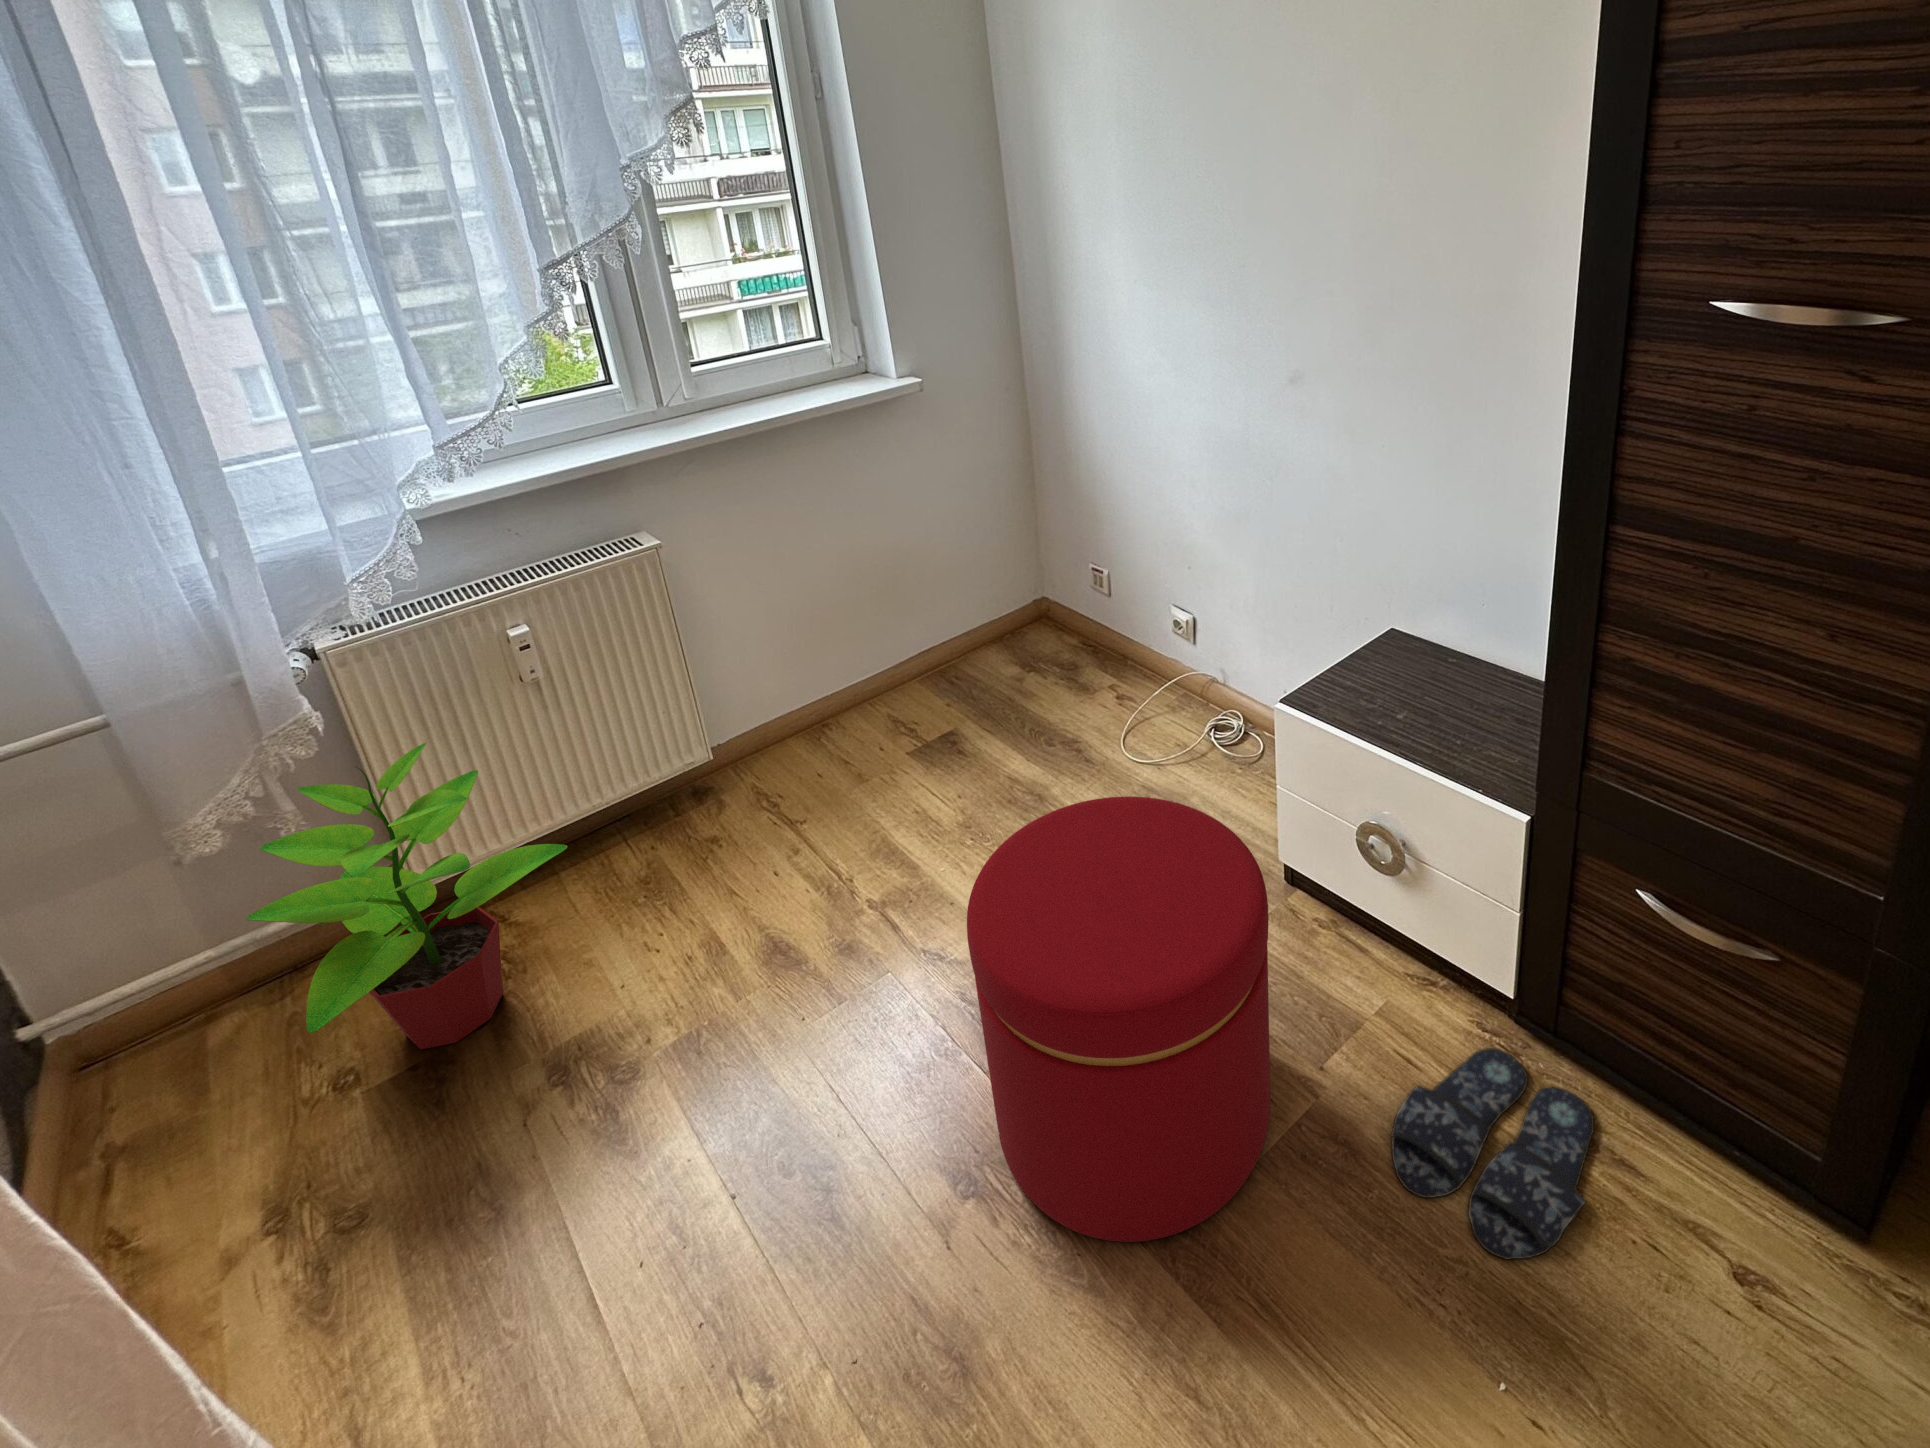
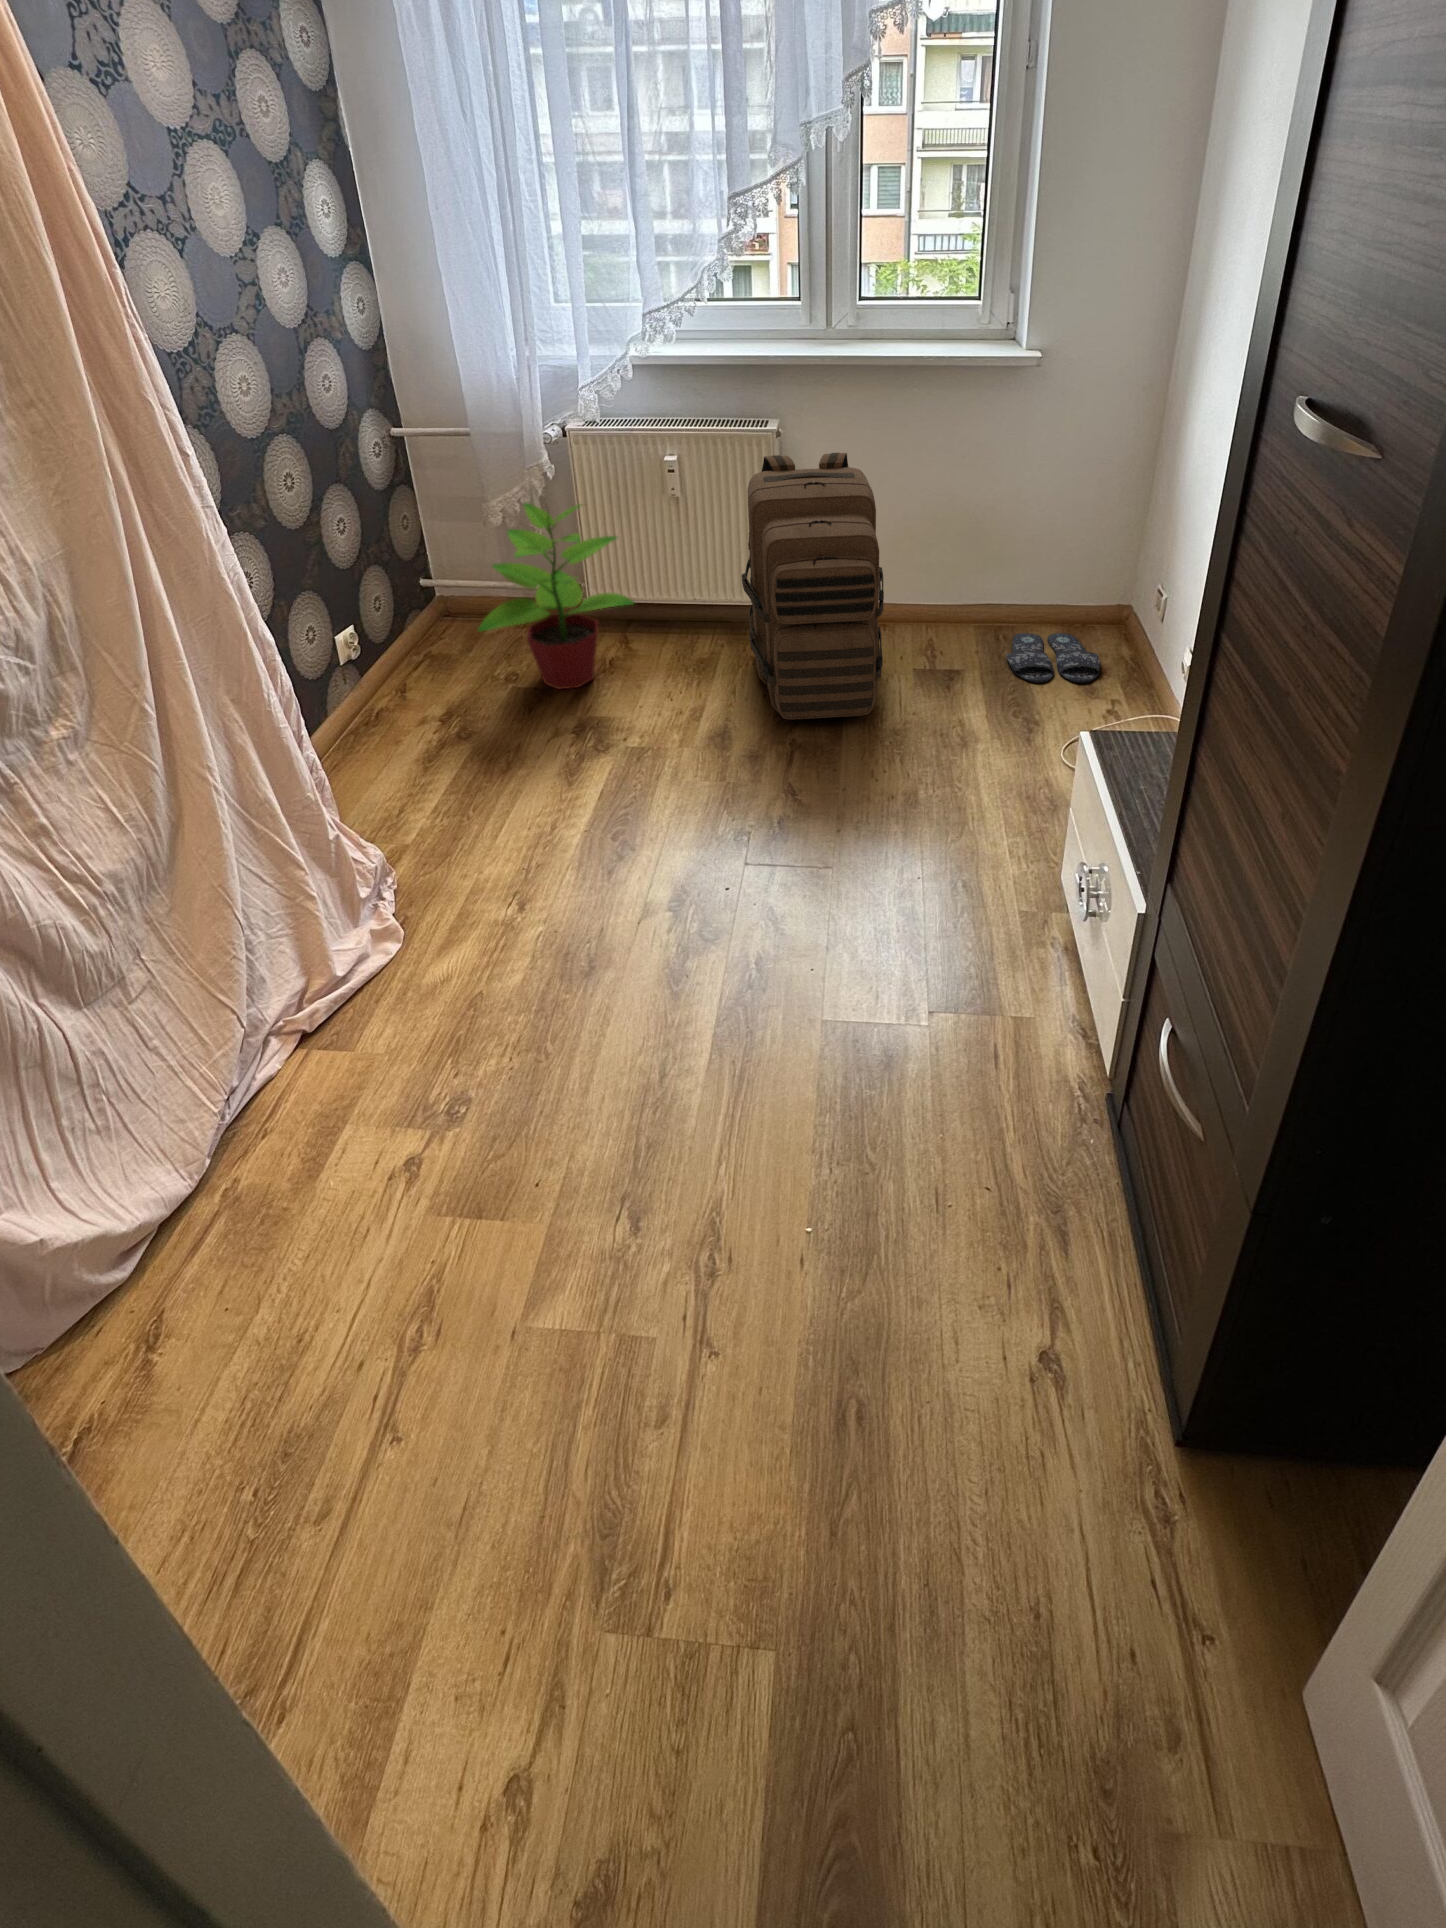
backpack: none [649,546,929,881] -> present [742,453,884,719]
ottoman: present [967,797,1270,1242] -> none [672,700,912,1020]
slippers: present [1391,1048,1594,1259] -> present [1006,633,1100,683]

